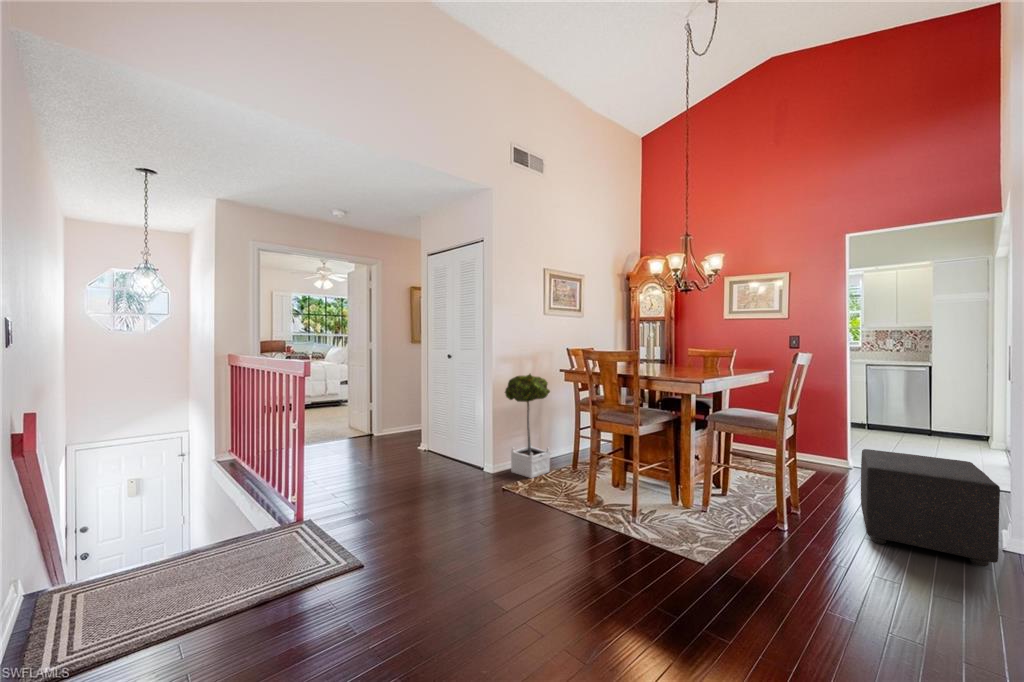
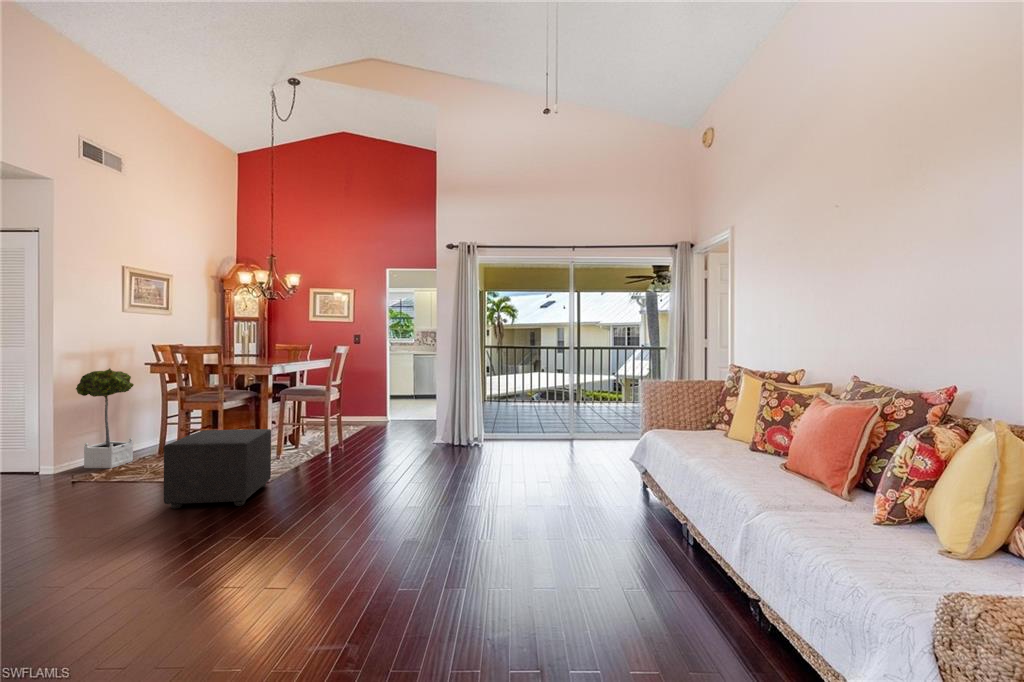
ottoman: present [861,449,1000,567] -> present [164,429,271,509]

